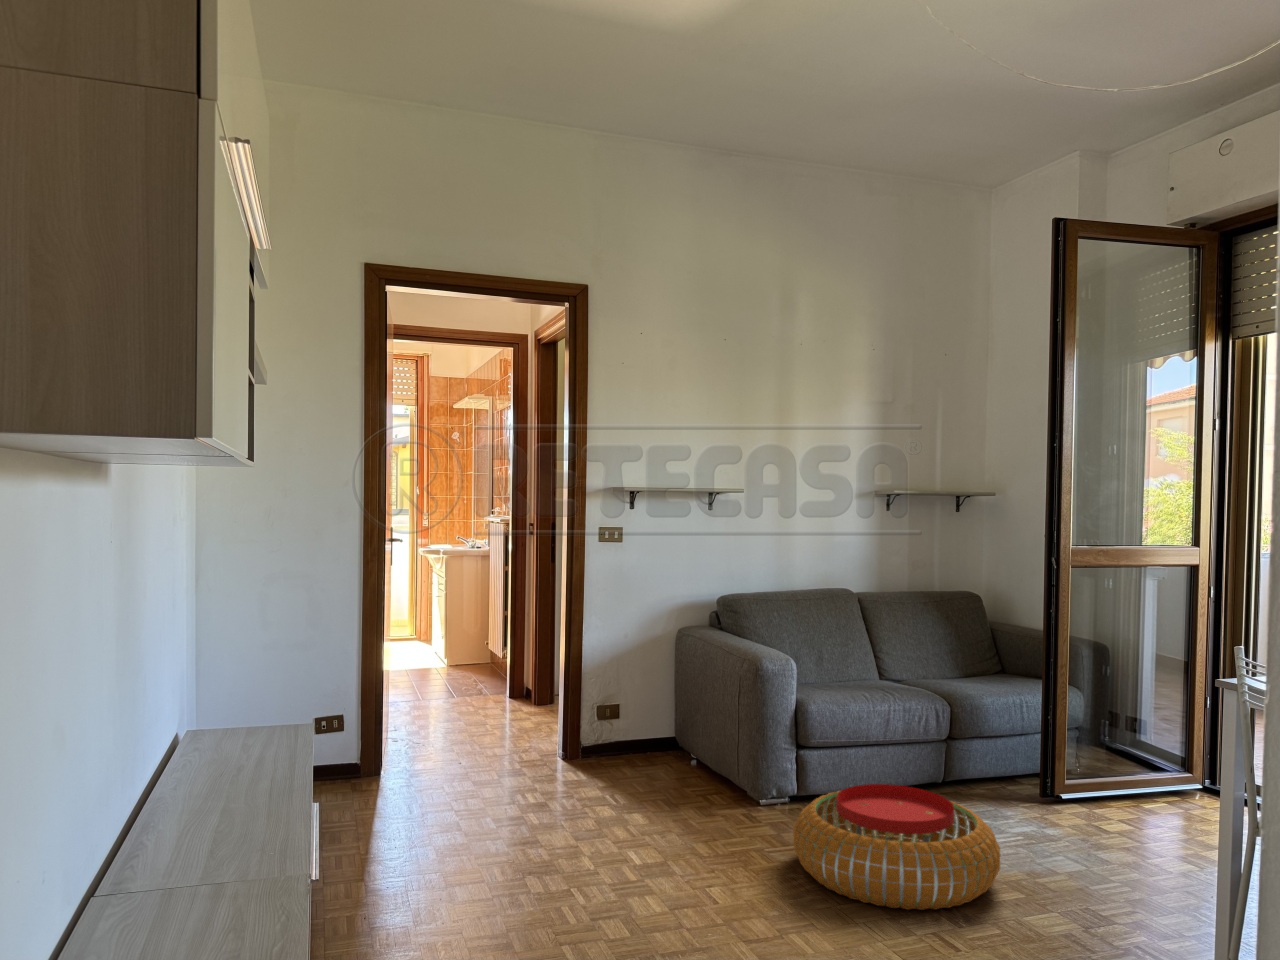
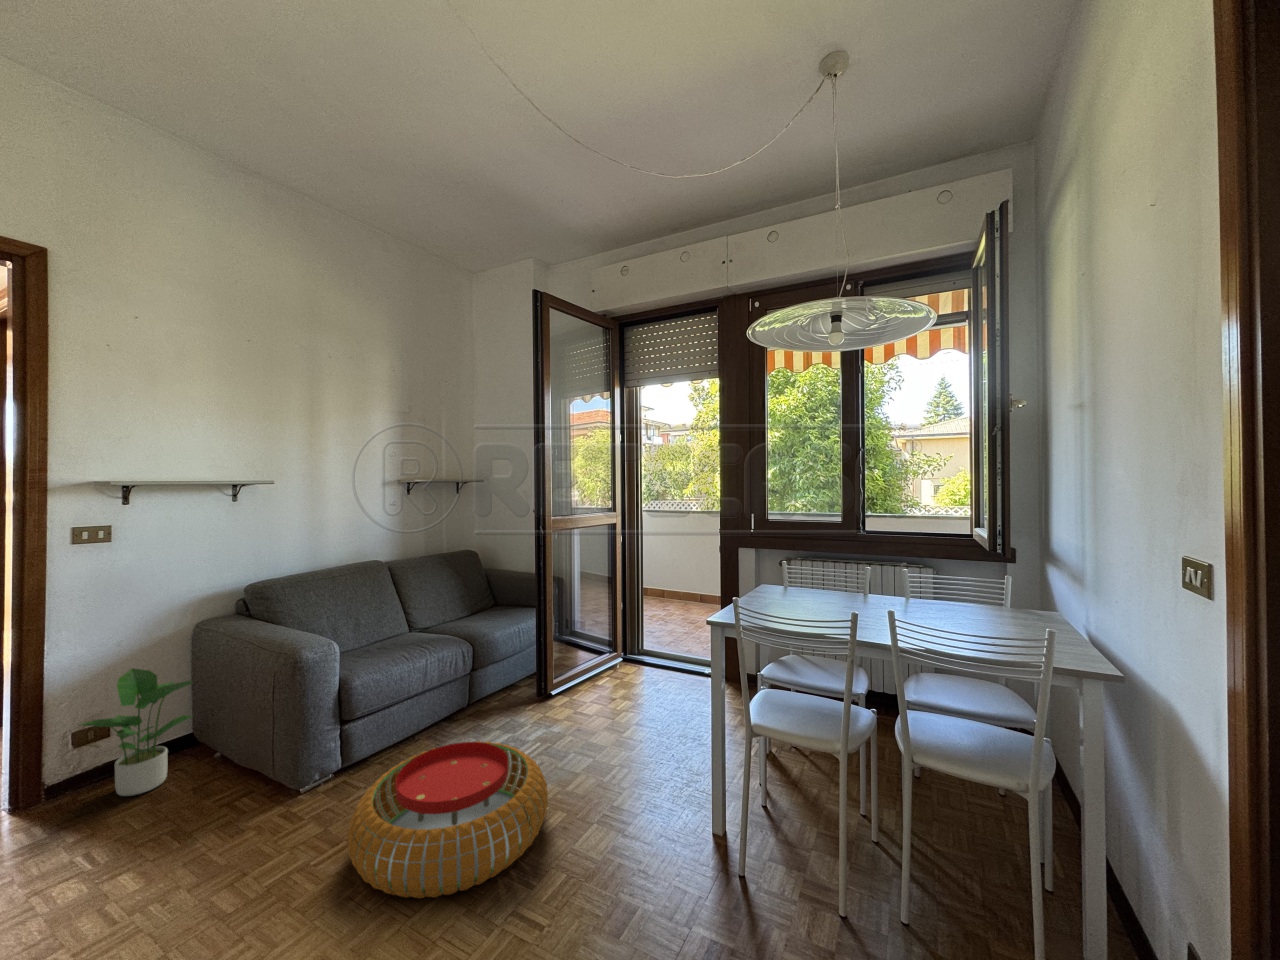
potted plant: none [603,659,679,771] -> present [79,669,193,796]

